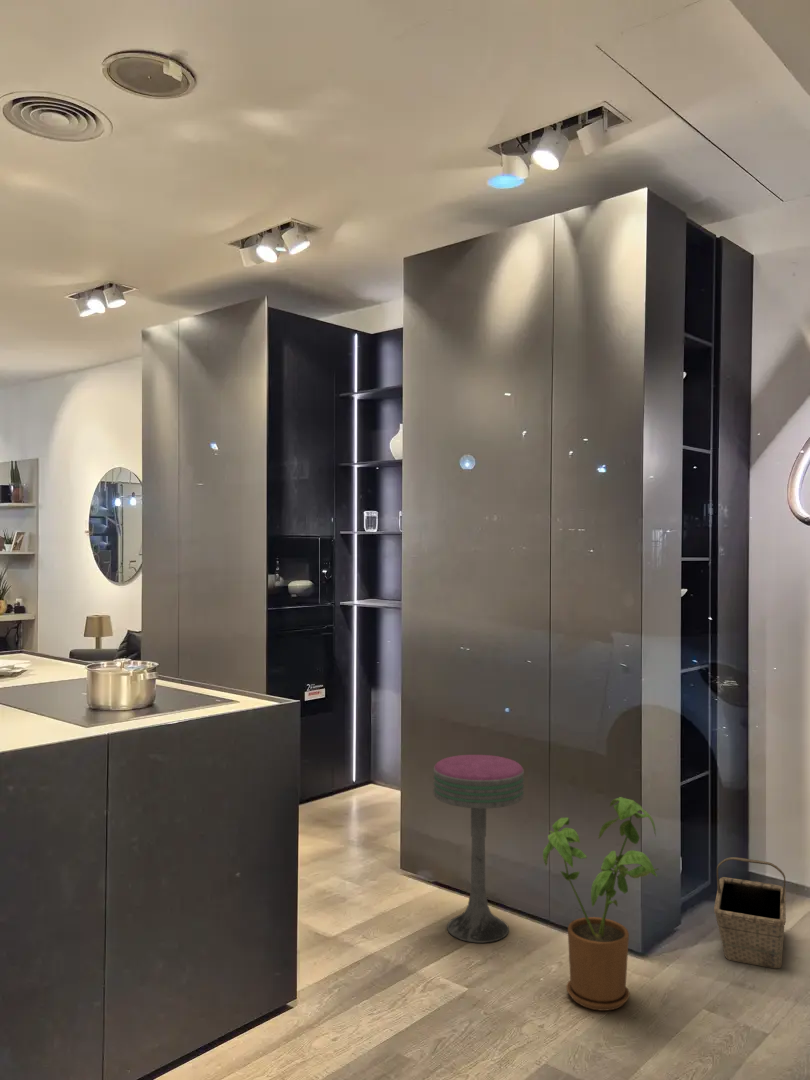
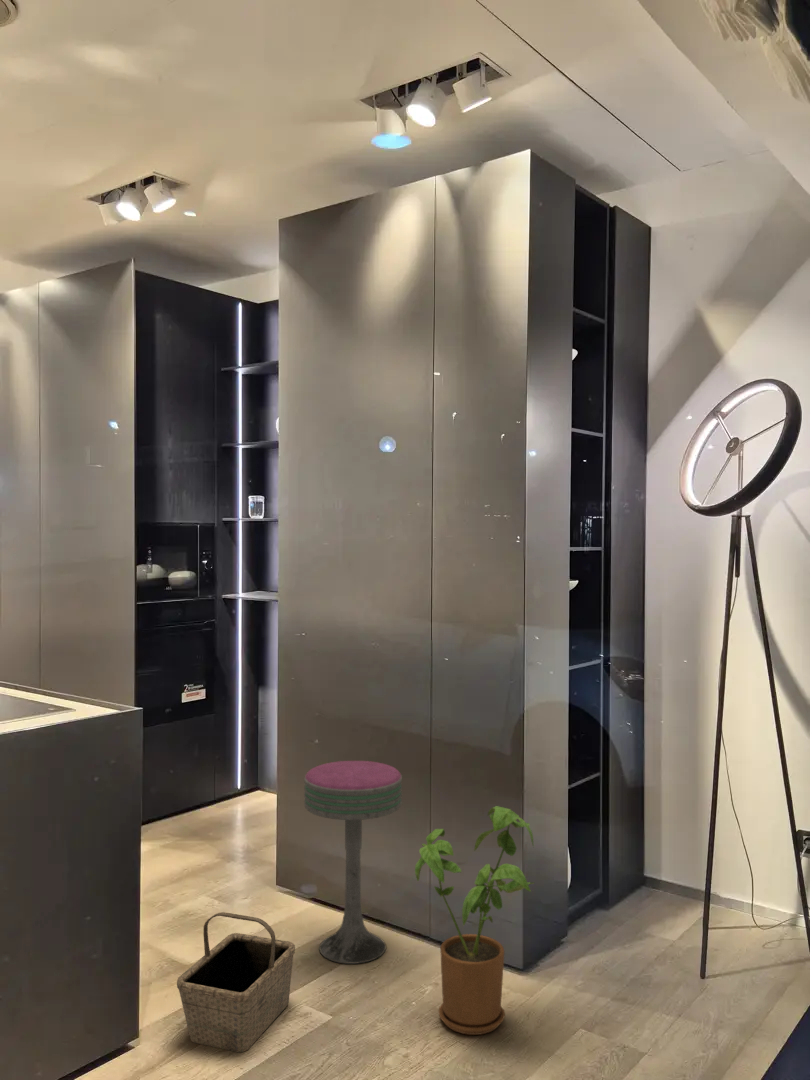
basket: present [714,857,786,969] -> present [177,912,295,1053]

